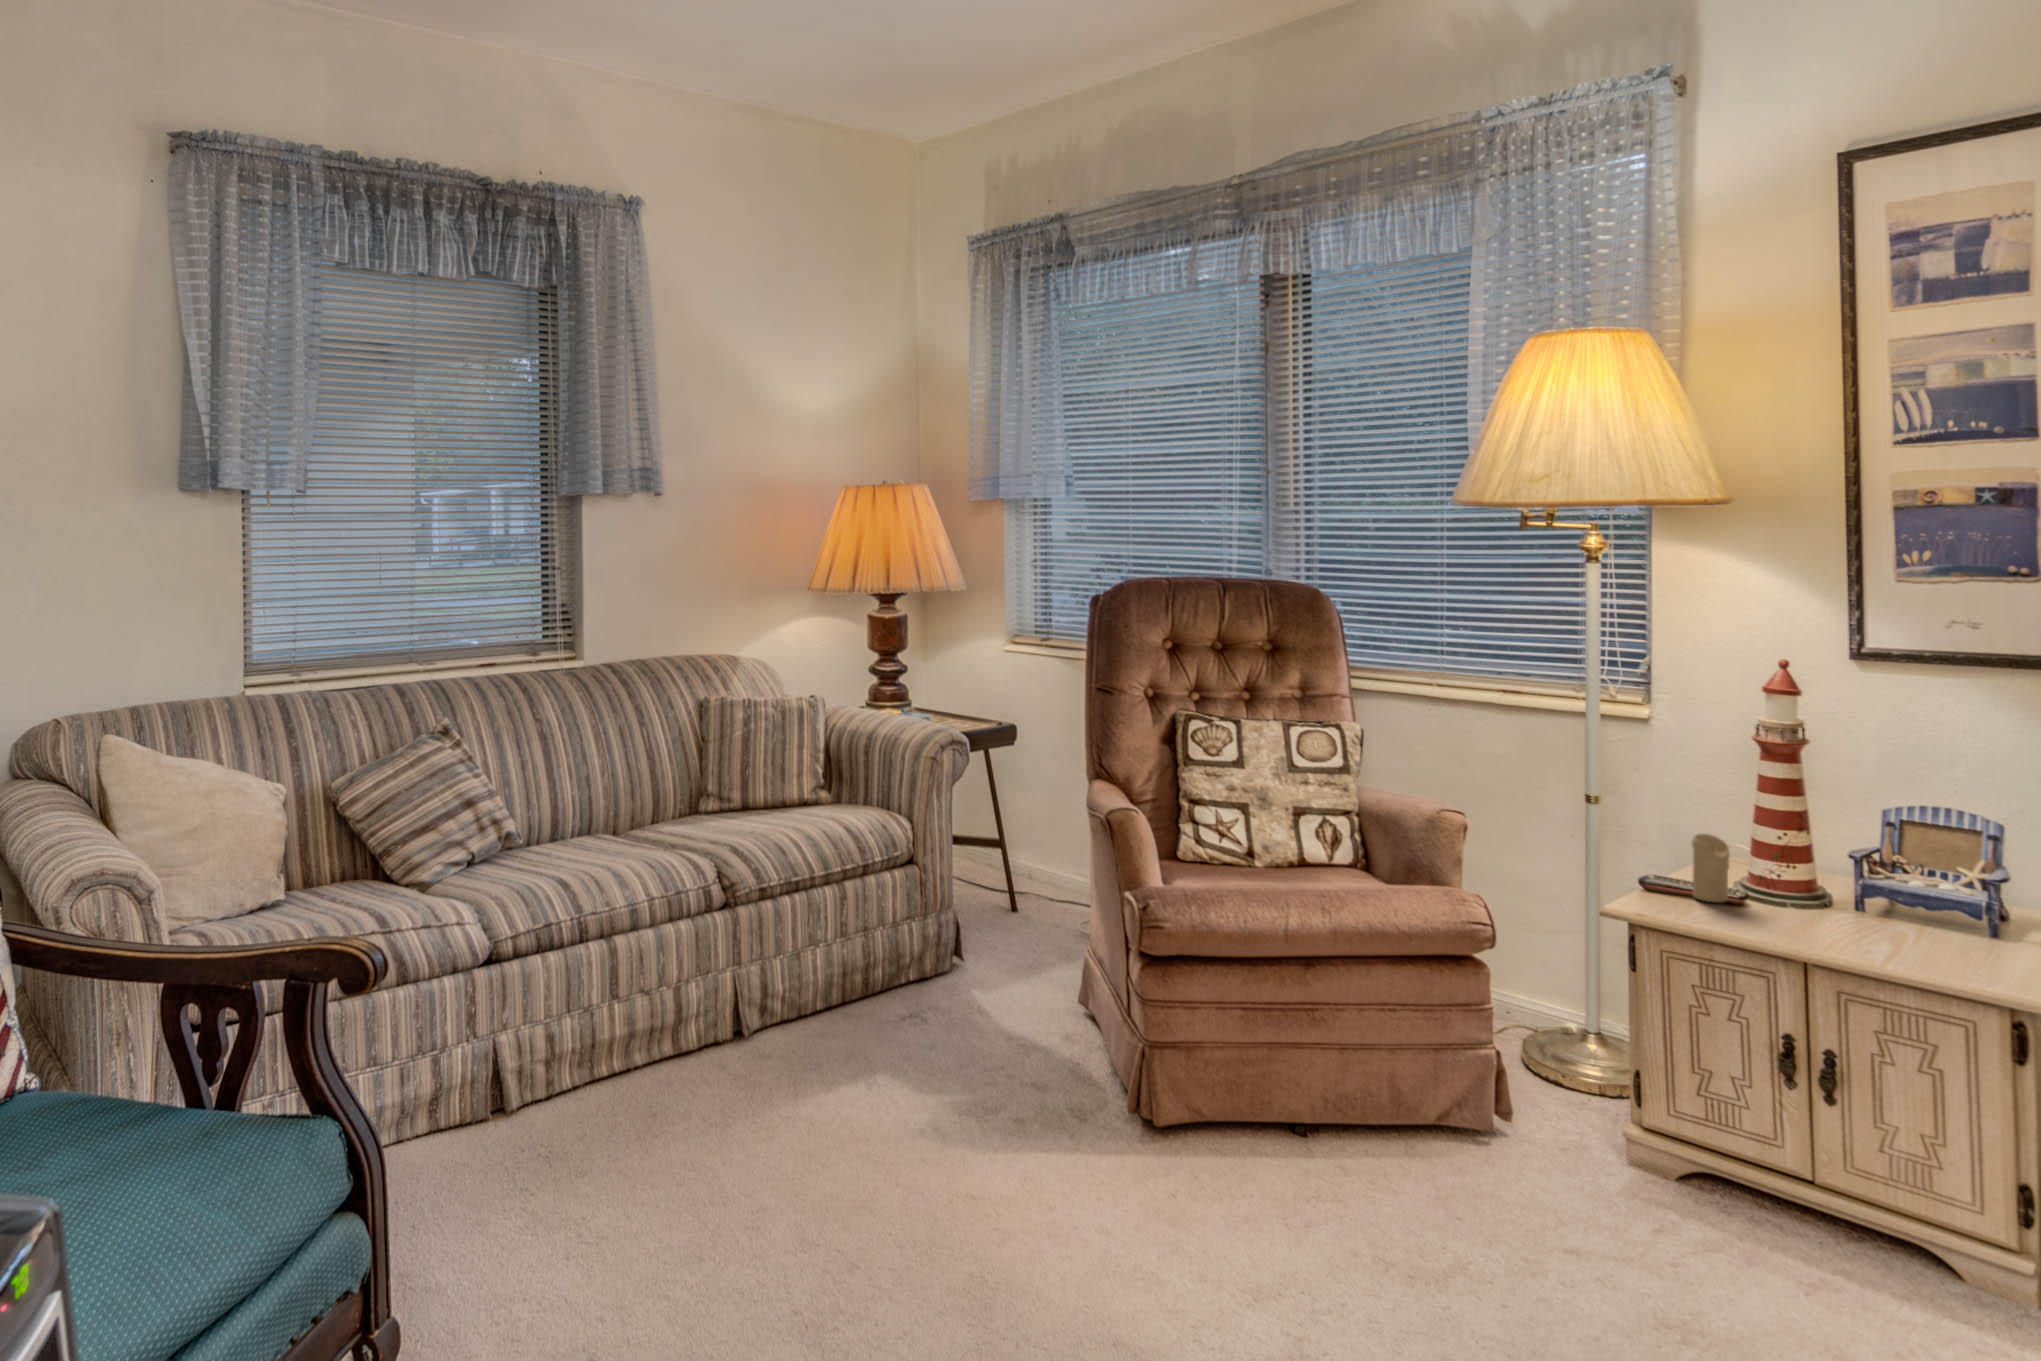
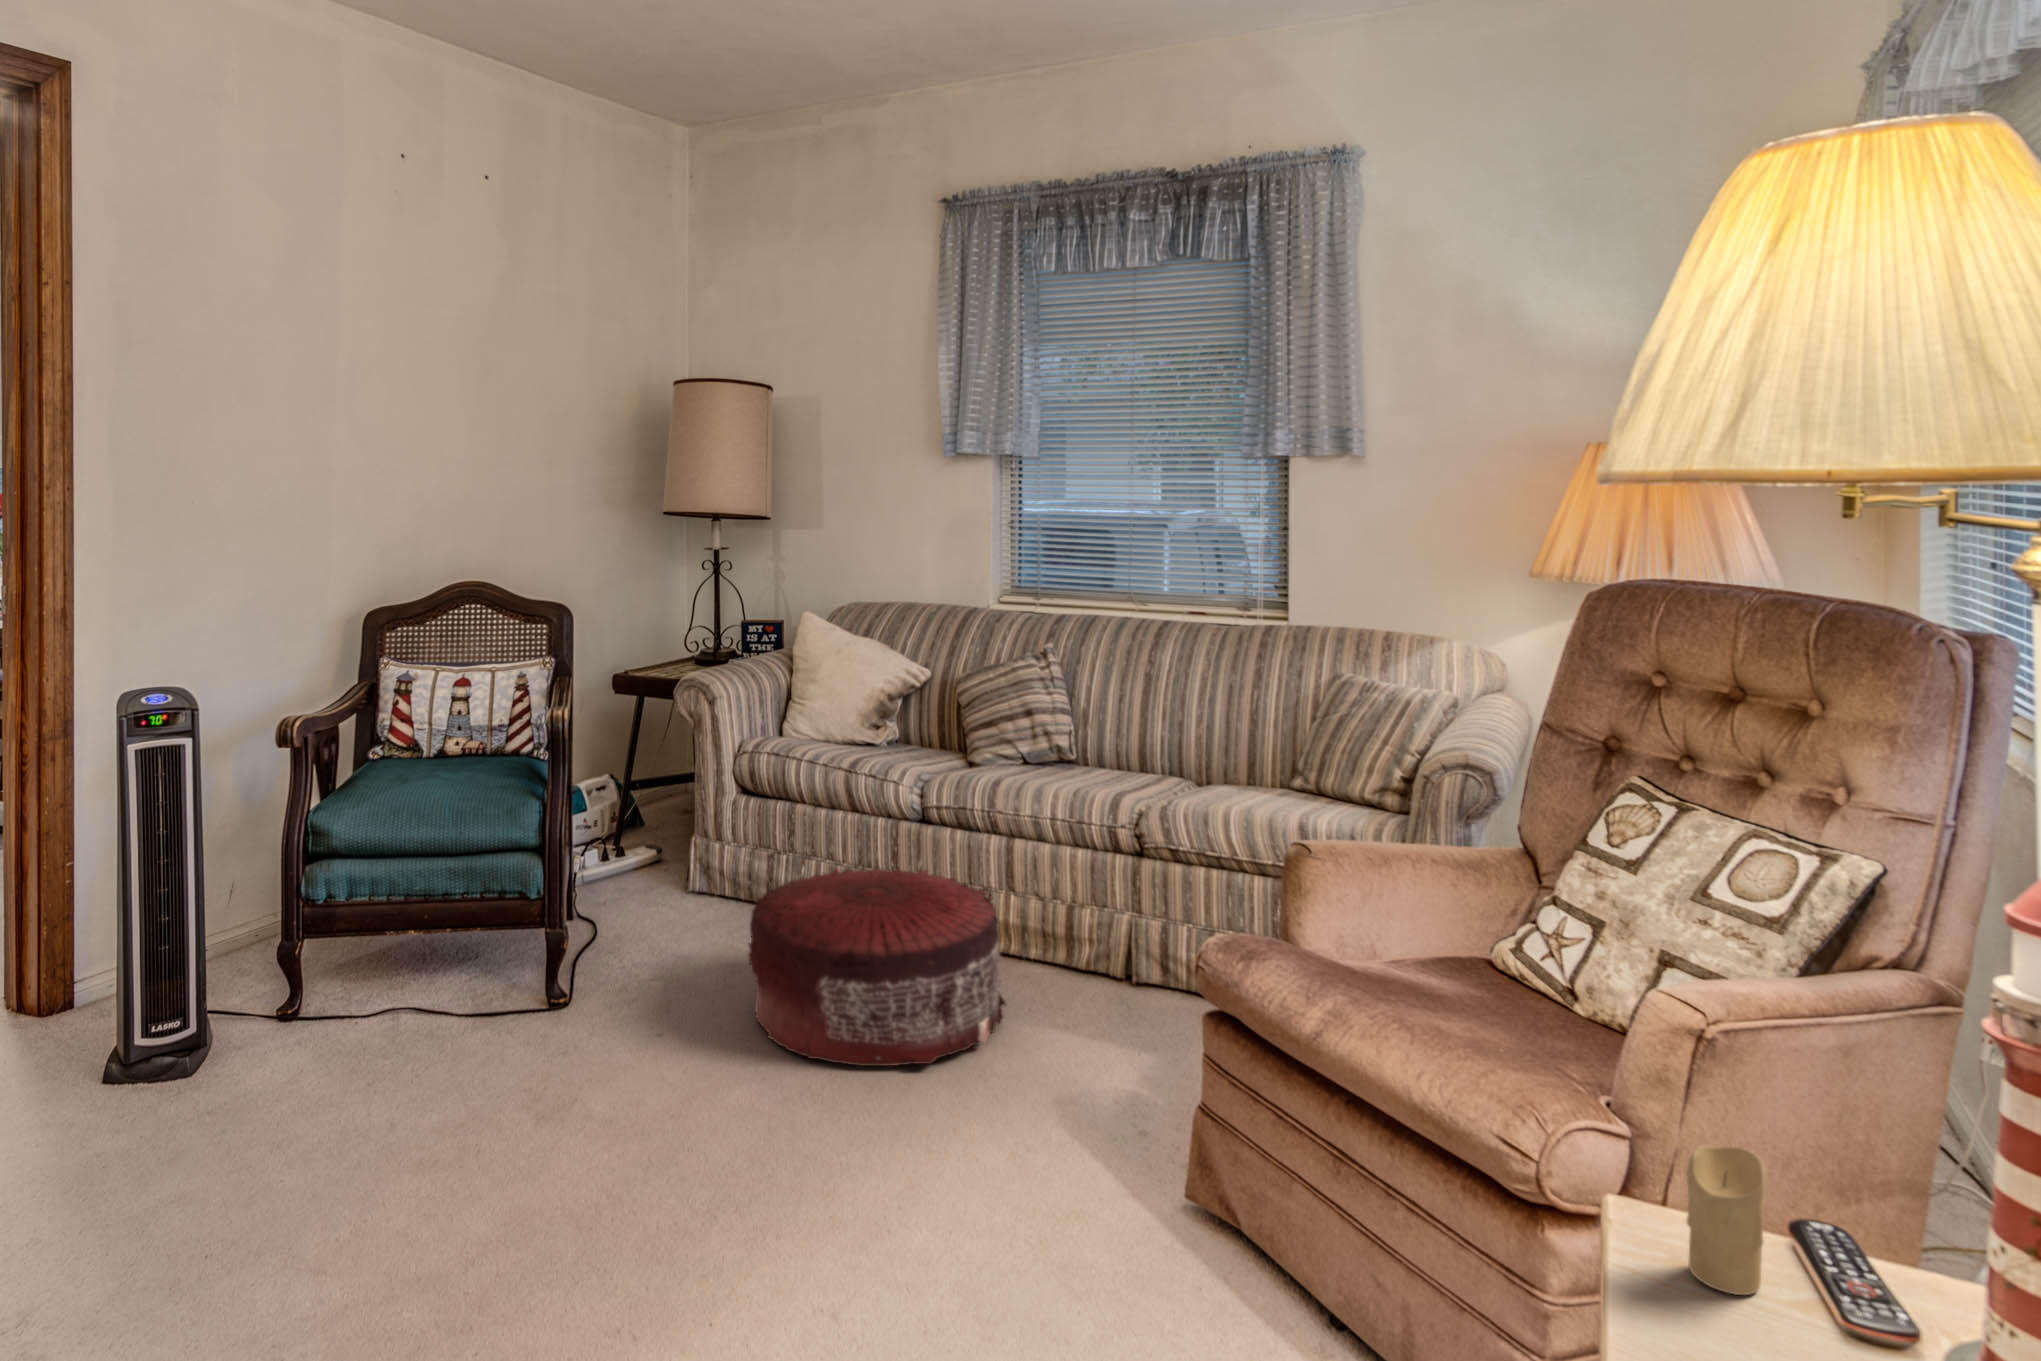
pouf: none [555,986,871,1265] -> present [748,868,1006,1066]

